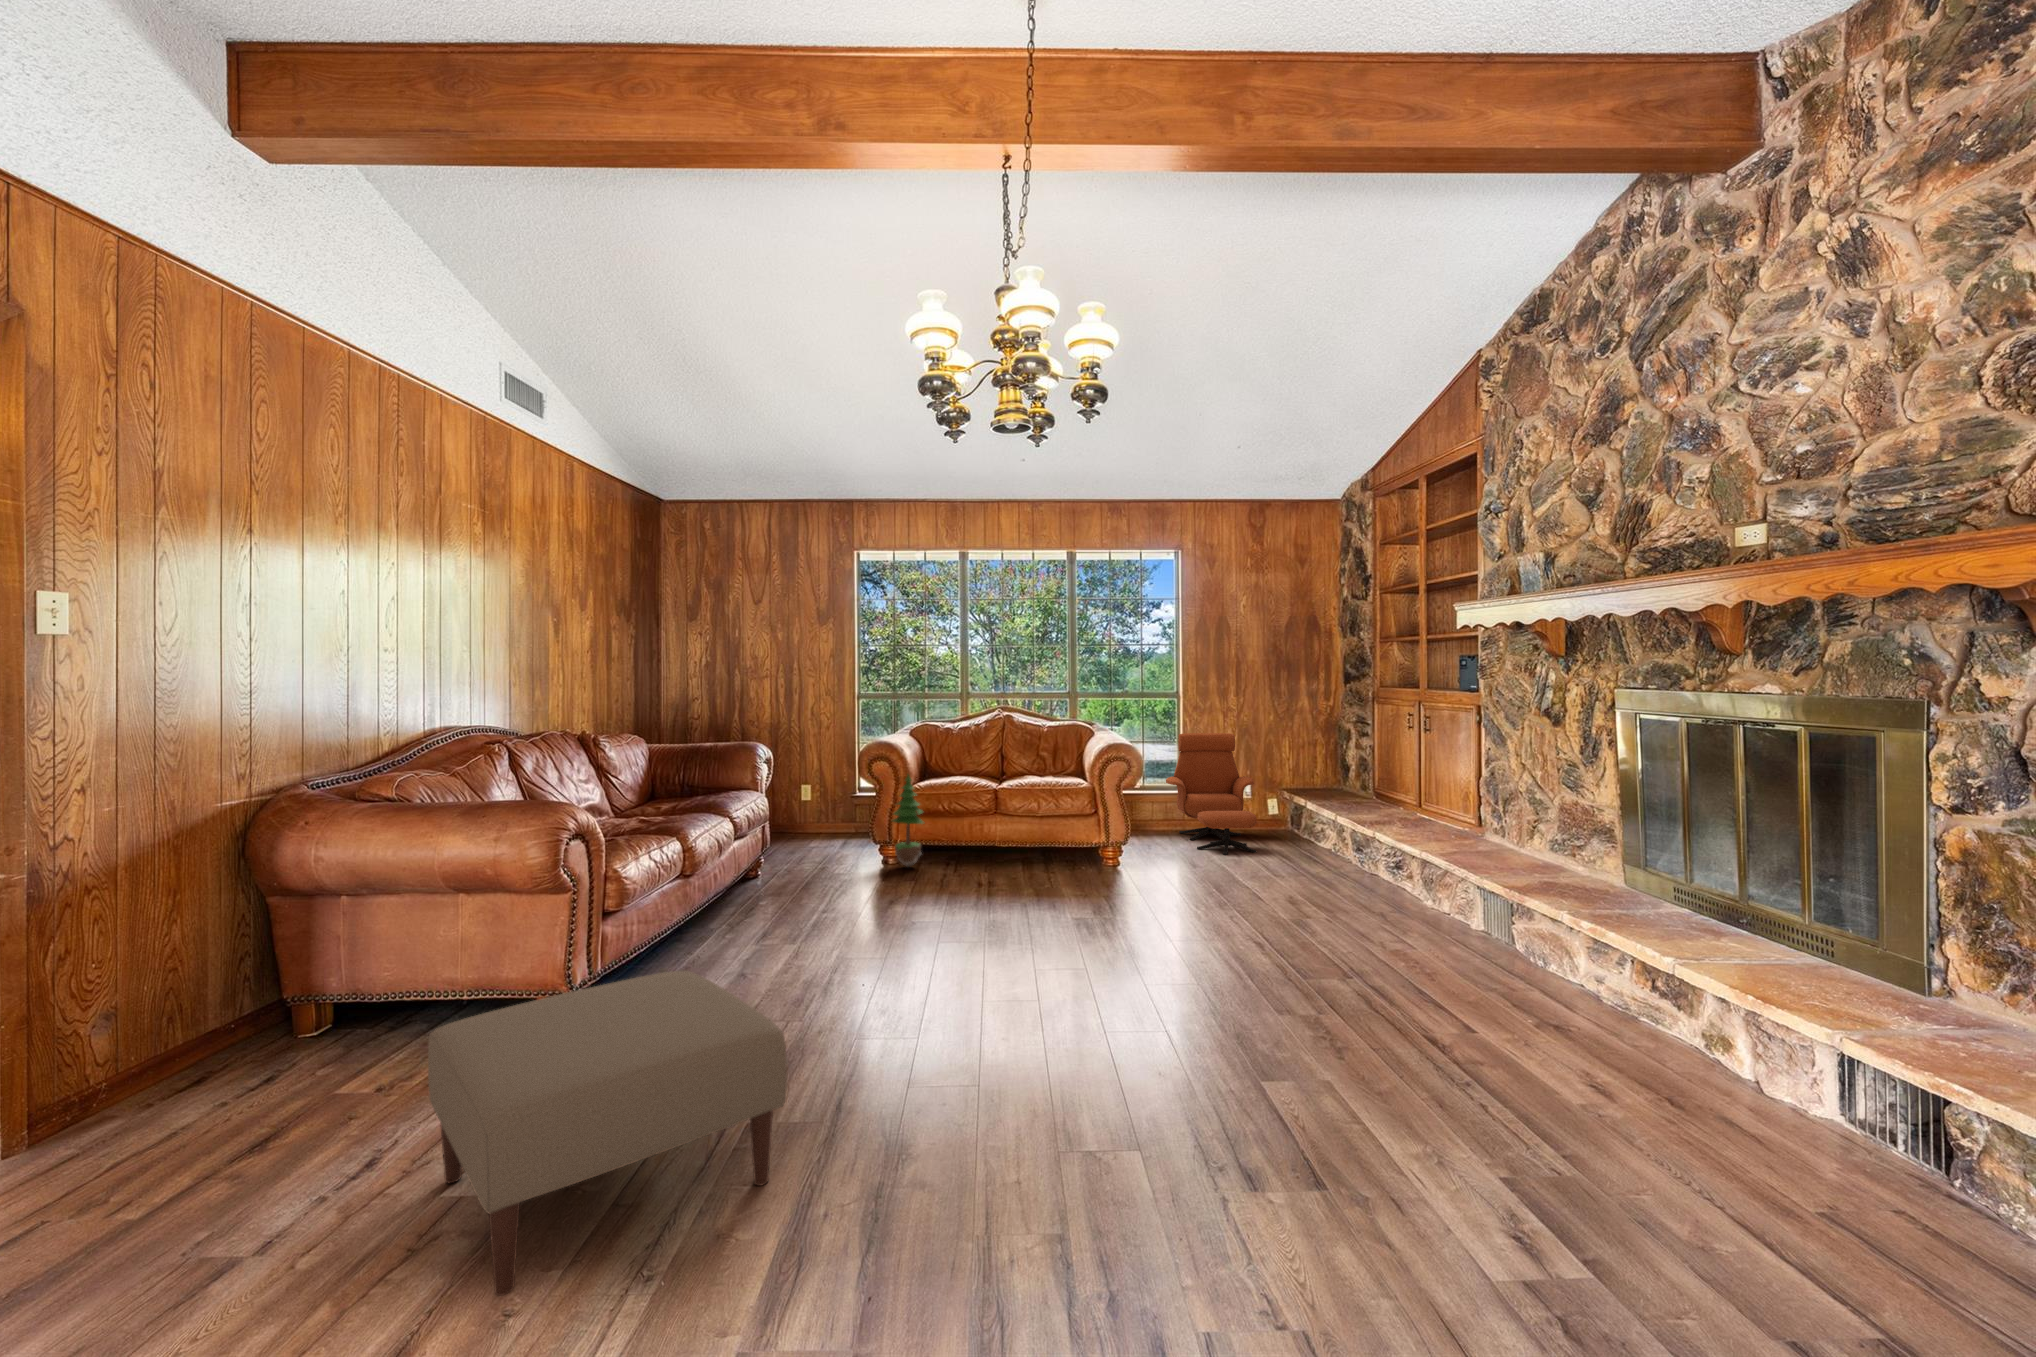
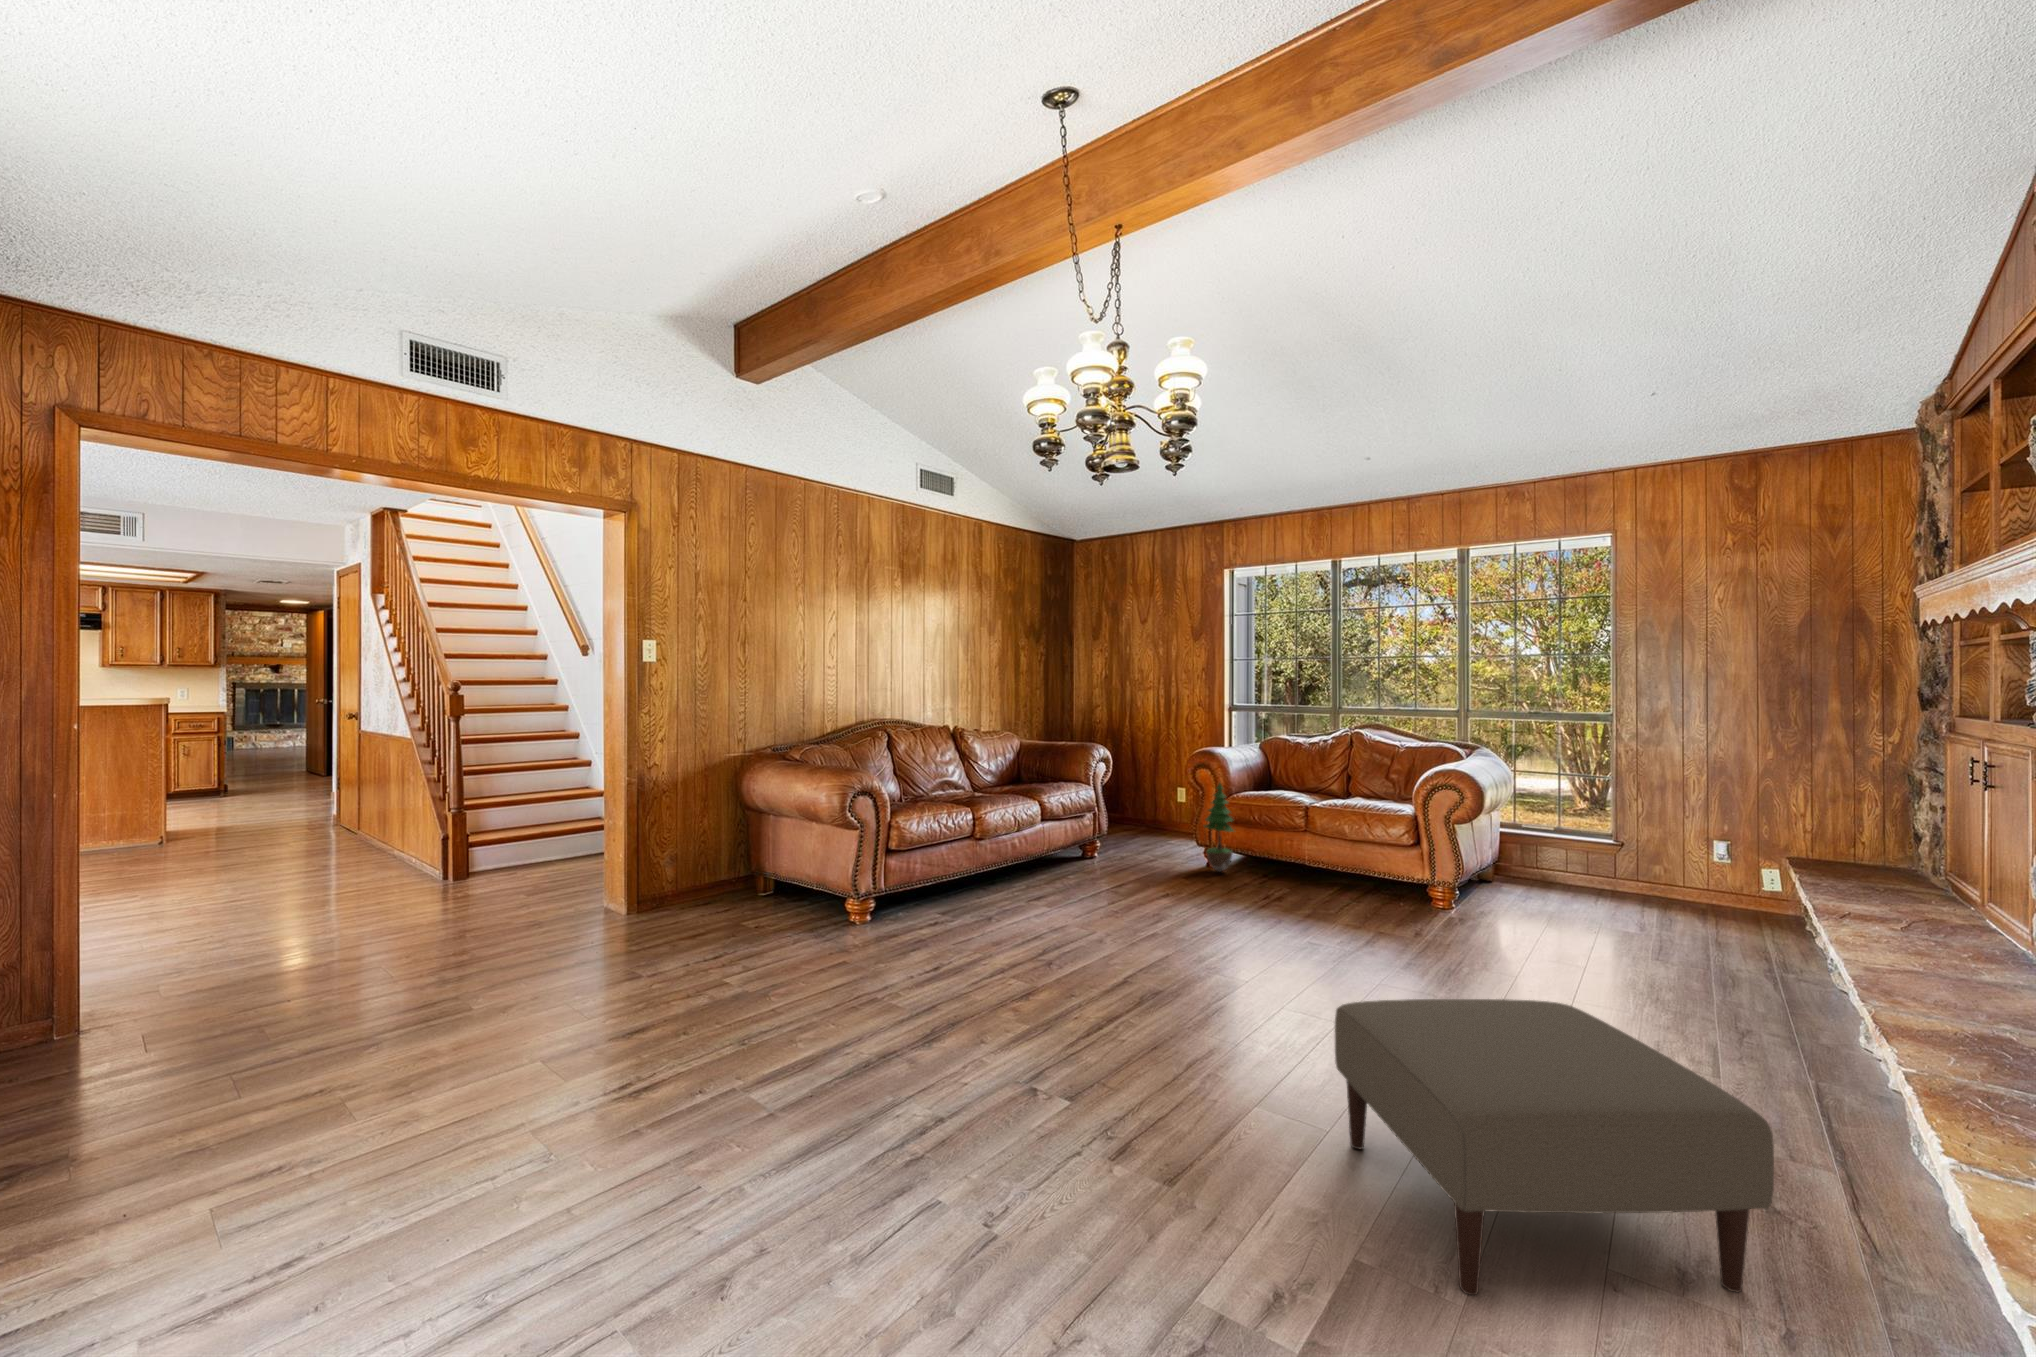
lounge chair: present [1166,733,1257,855] -> none [1571,766,1713,929]
ottoman: present [428,971,786,1296] -> present [1335,999,1774,1295]

